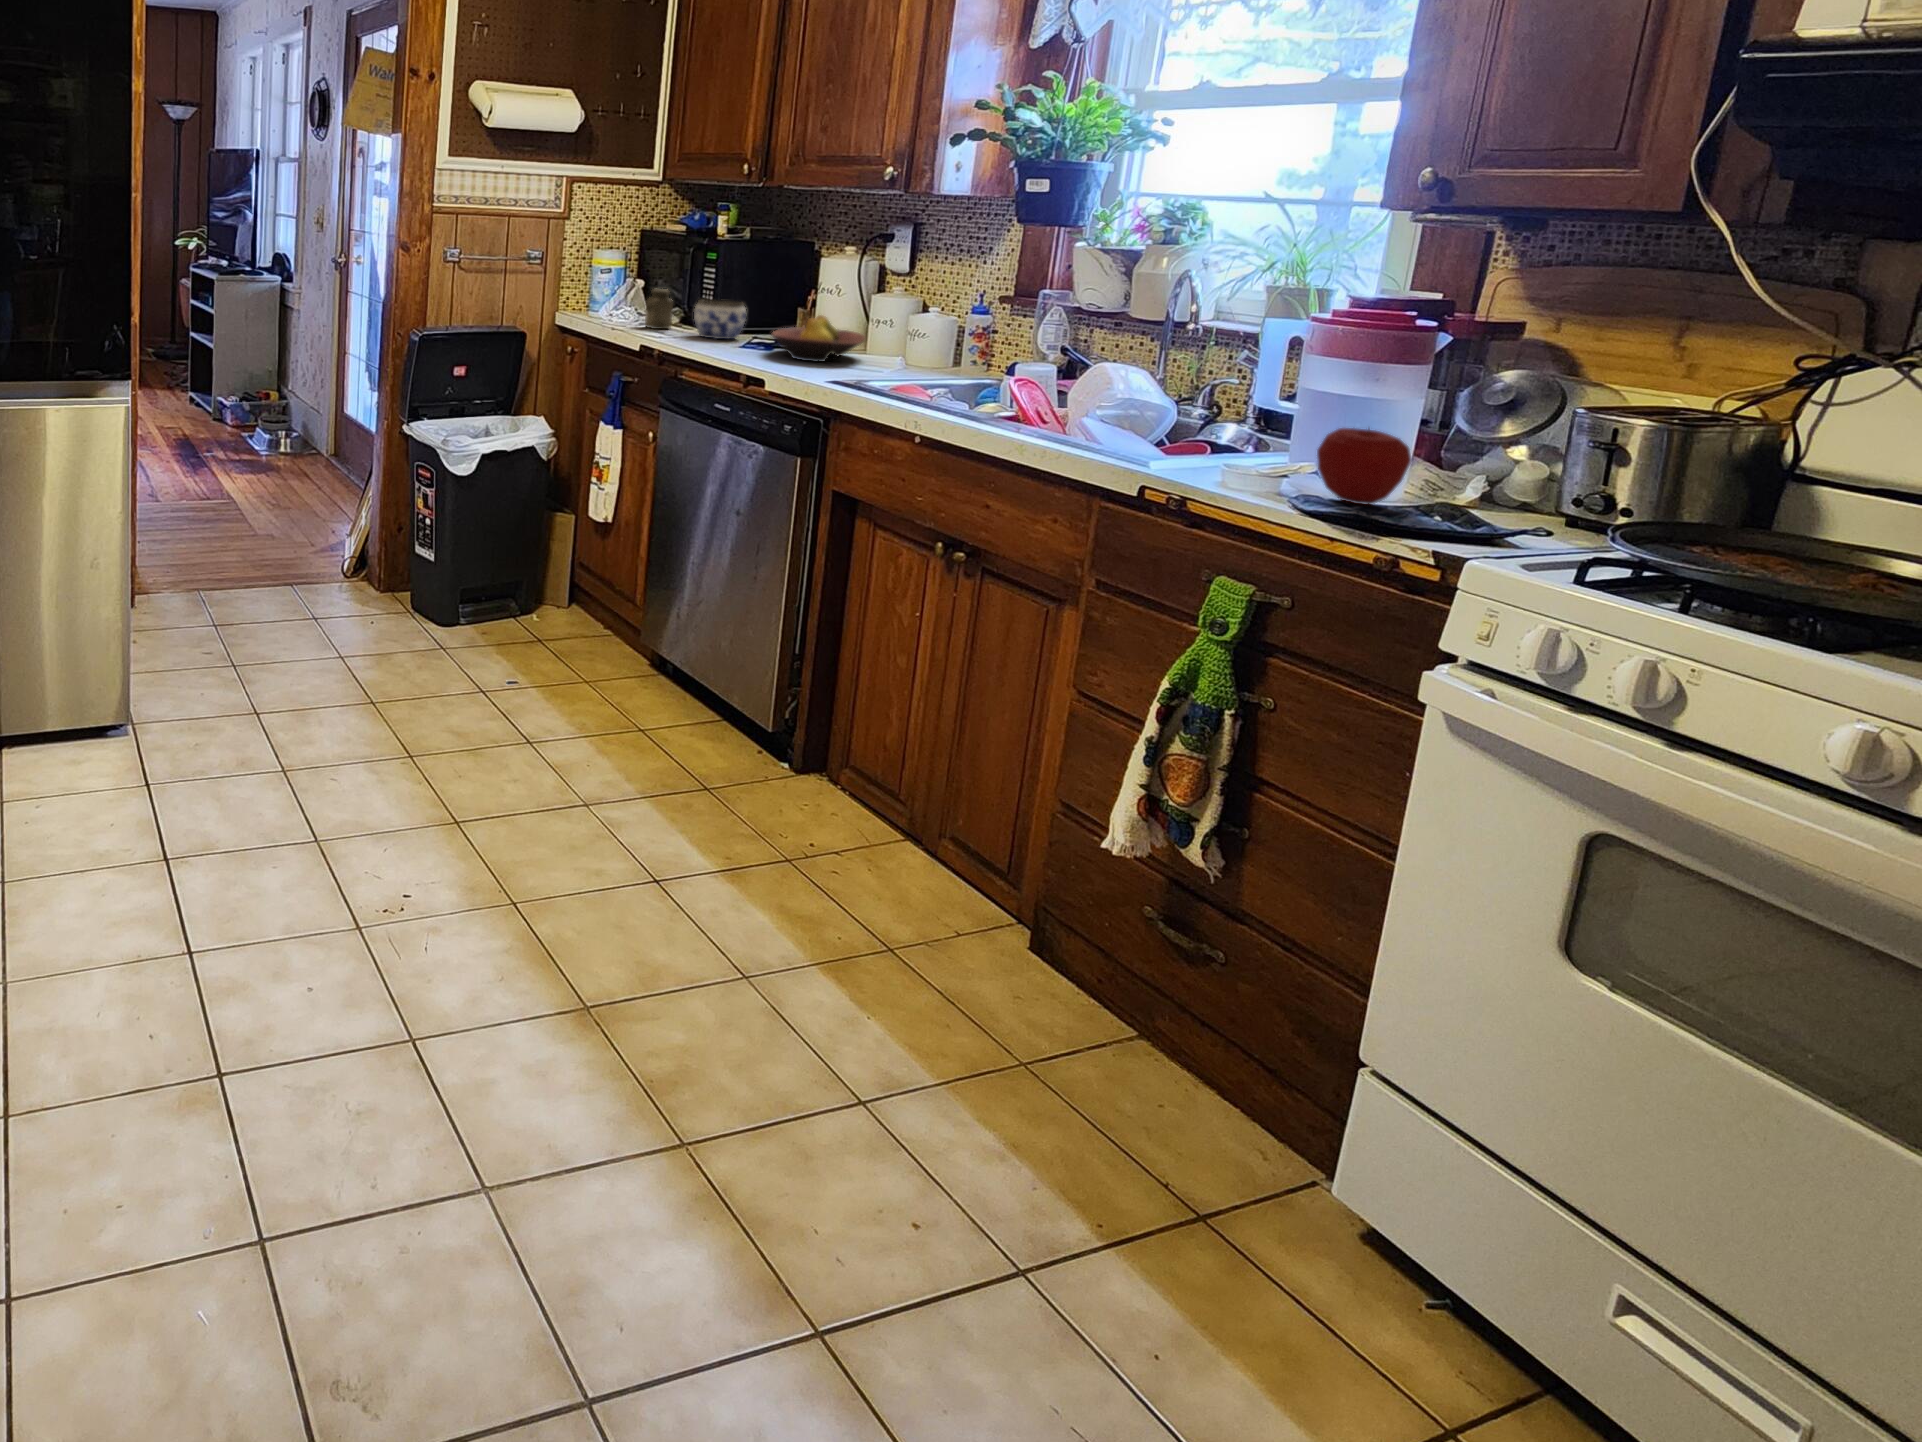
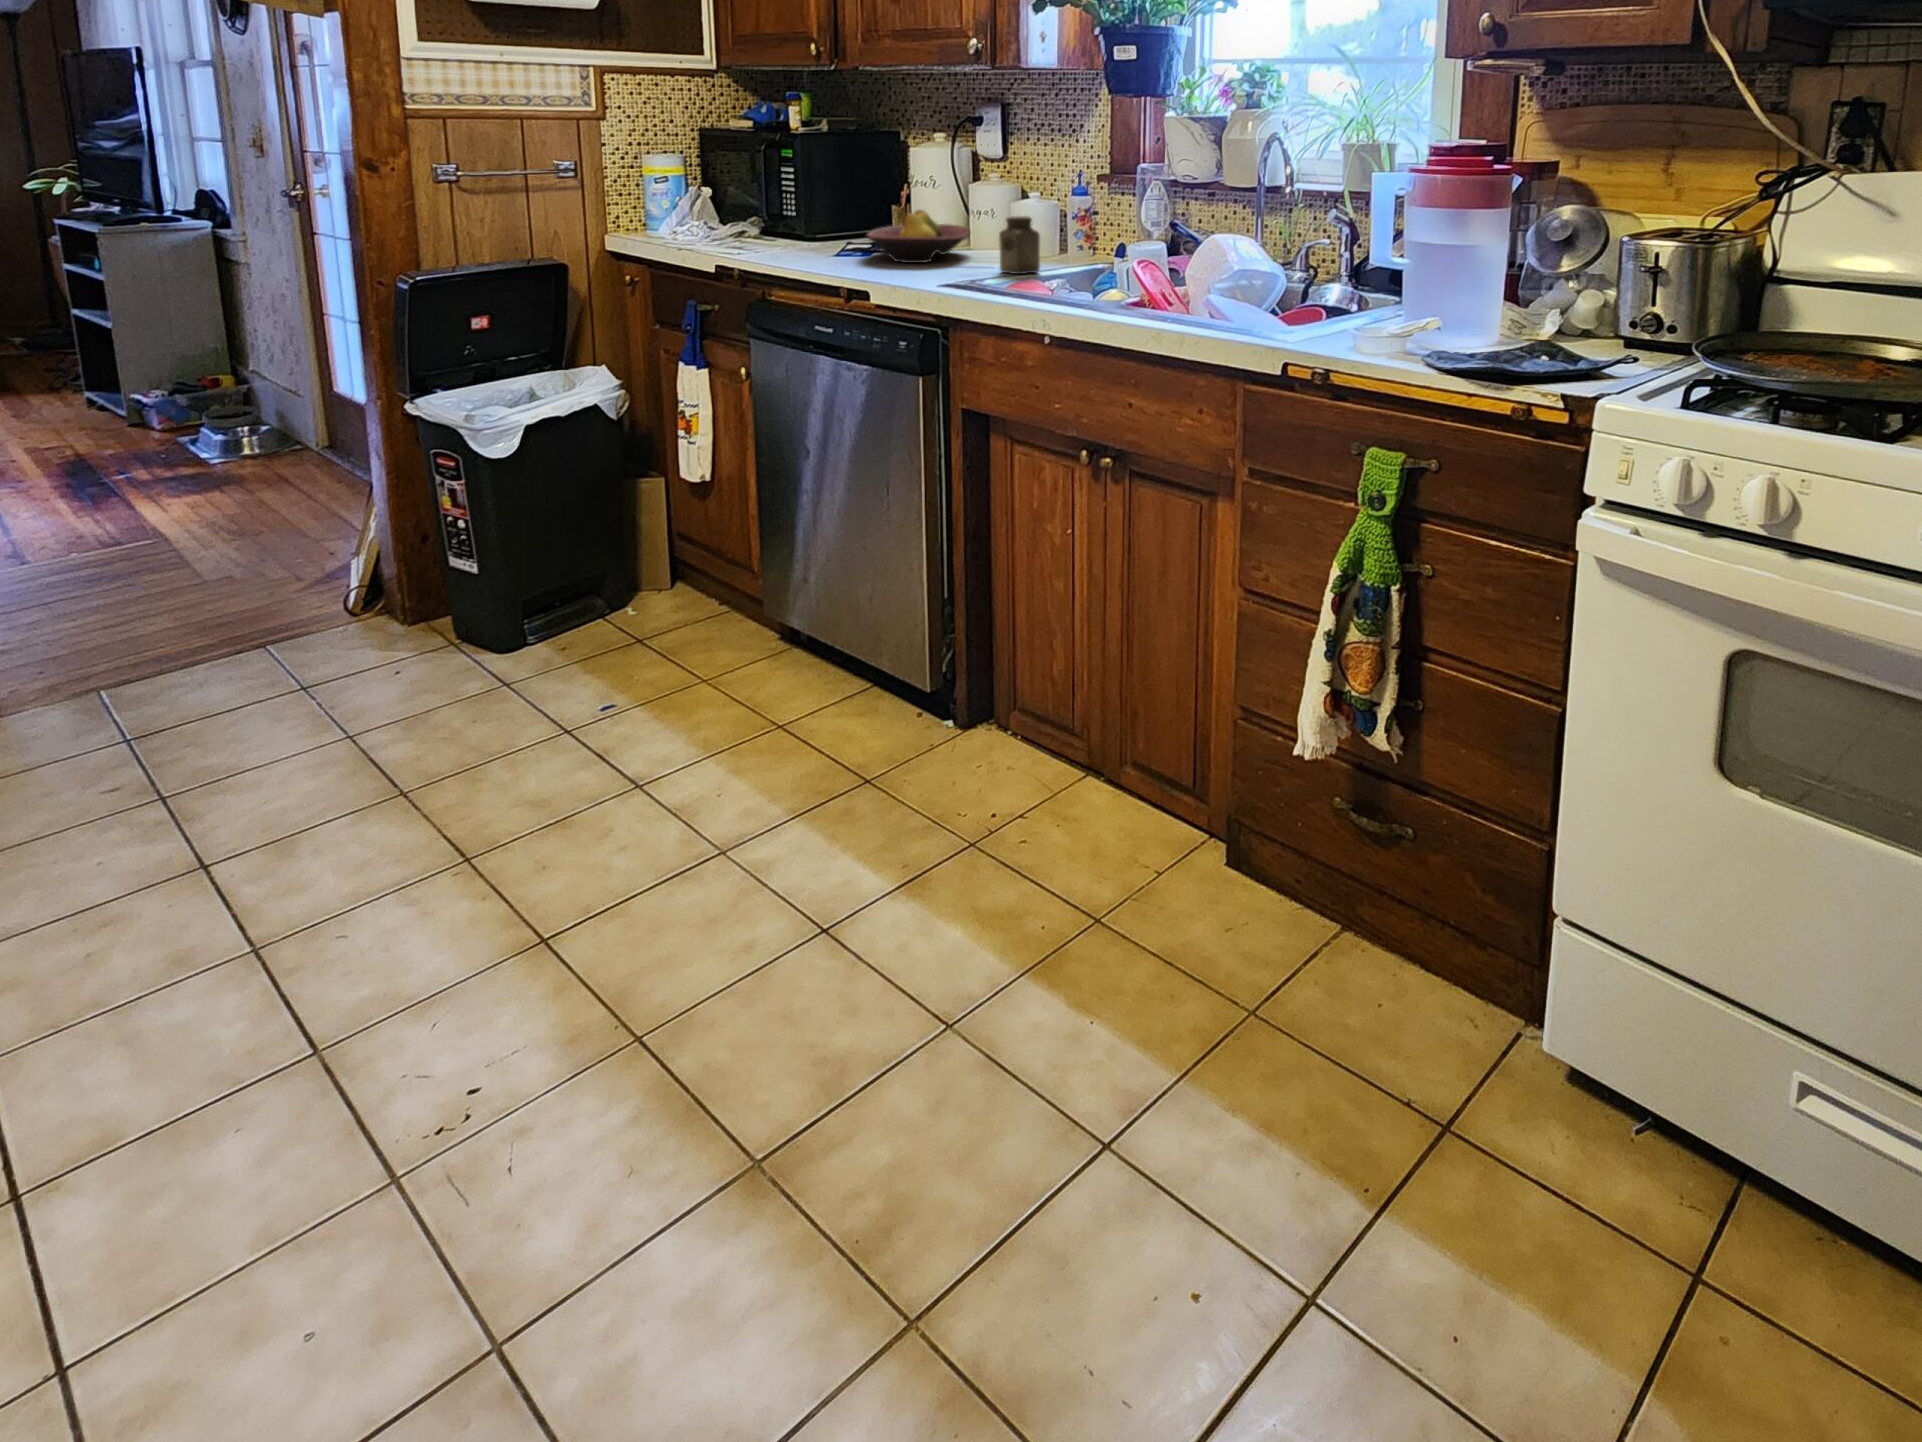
salt shaker: present [645,289,673,329] -> present [999,216,1040,274]
jar: present [694,299,746,339] -> none [774,201,836,247]
apple: present [1317,428,1411,505] -> none [1445,274,1526,356]

